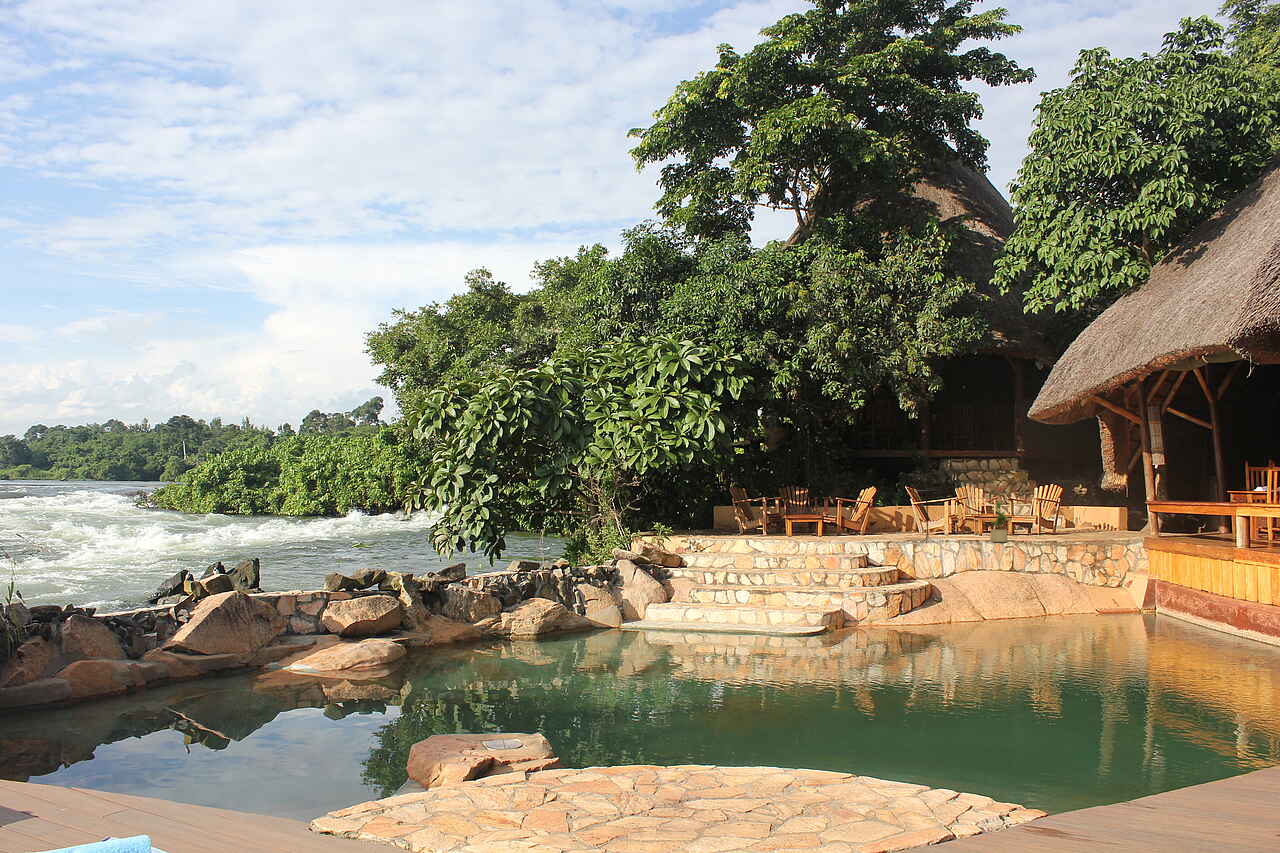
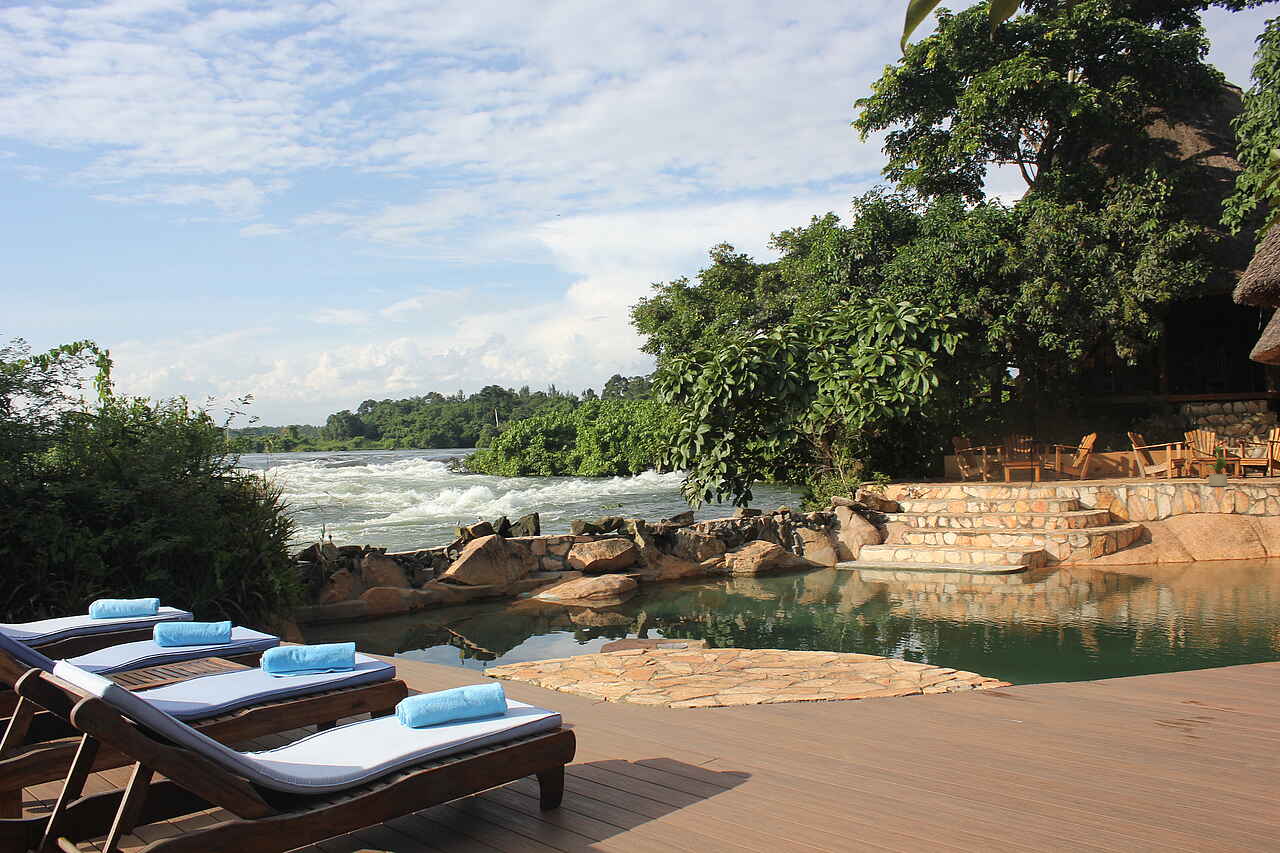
side table: present [914,490,939,542] -> present [1020,440,1043,488]

